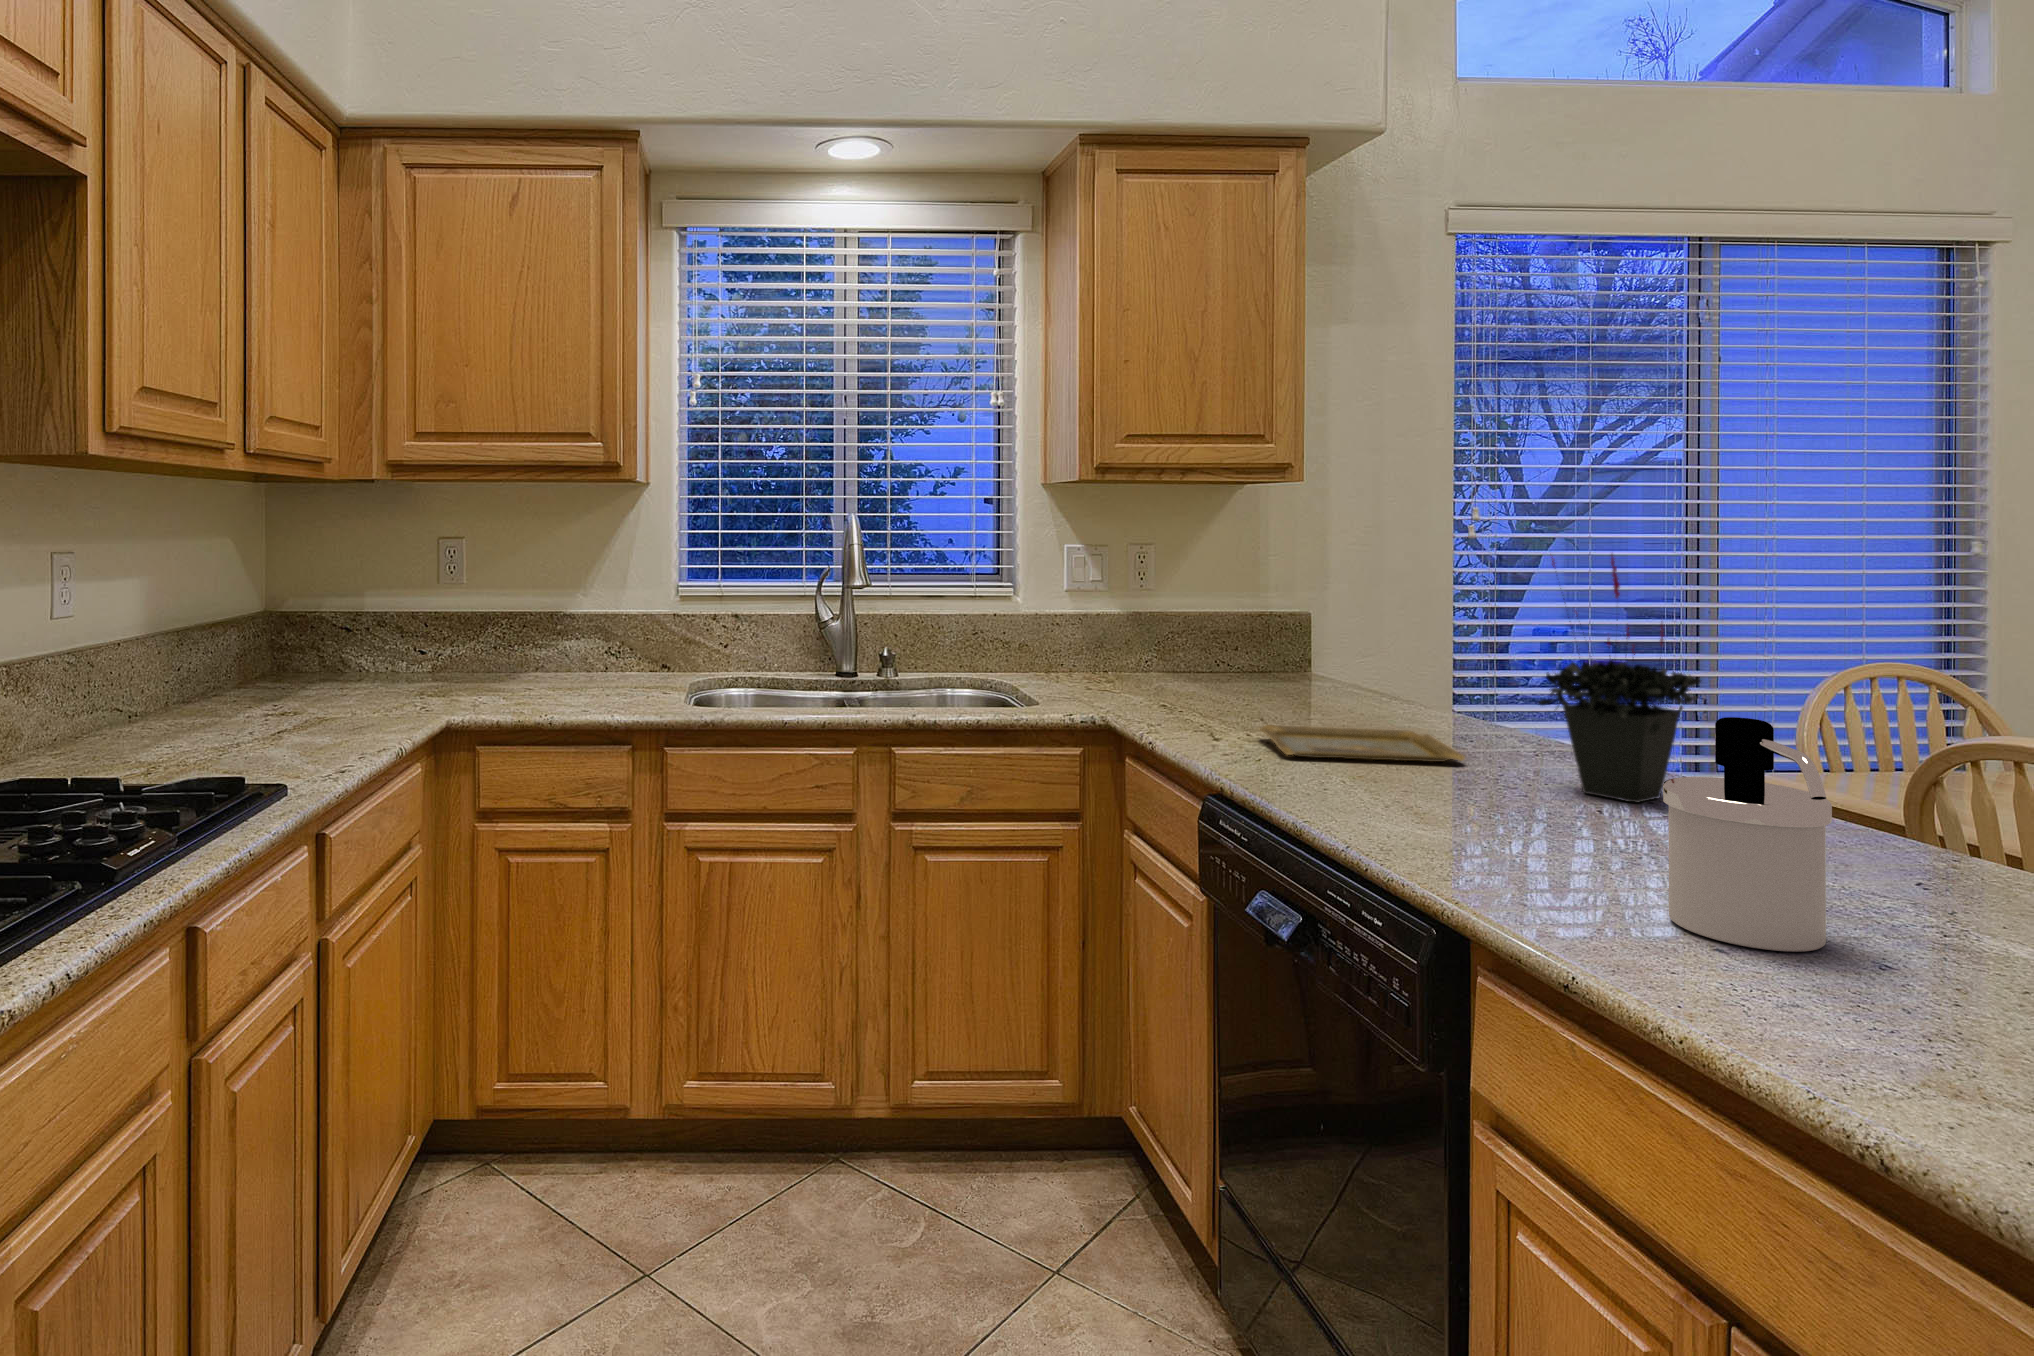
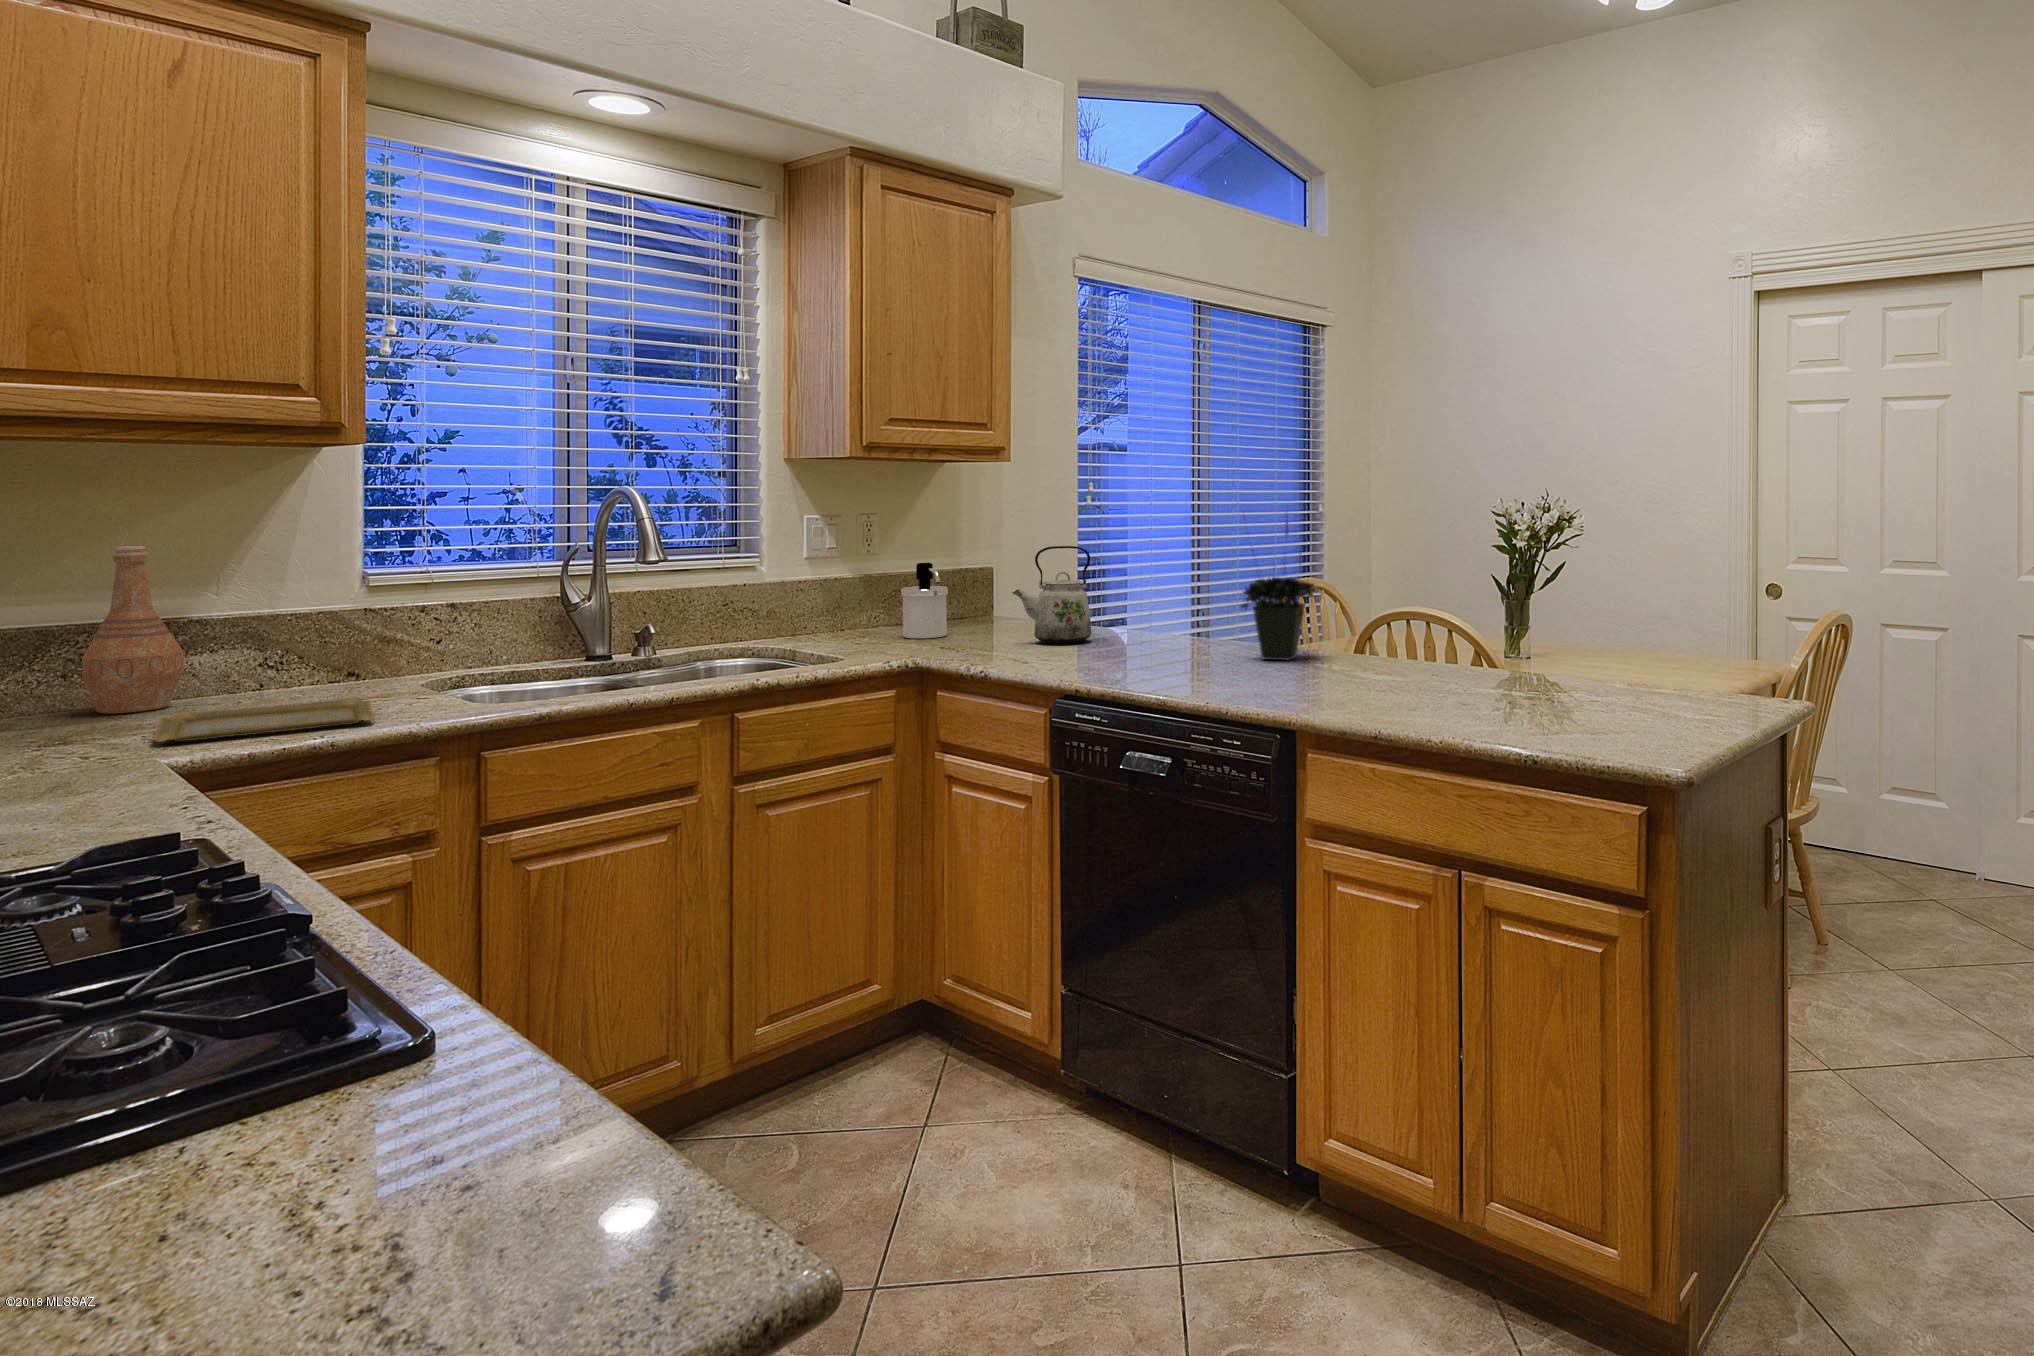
vase: none [502,555,560,678] -> present [82,546,184,714]
kettle: none [1255,591,1369,722] -> present [1013,546,1091,644]
soap dispenser: present [1663,717,1832,952] -> present [901,563,948,638]
tray: present [1260,725,1465,762] -> present [153,699,375,742]

